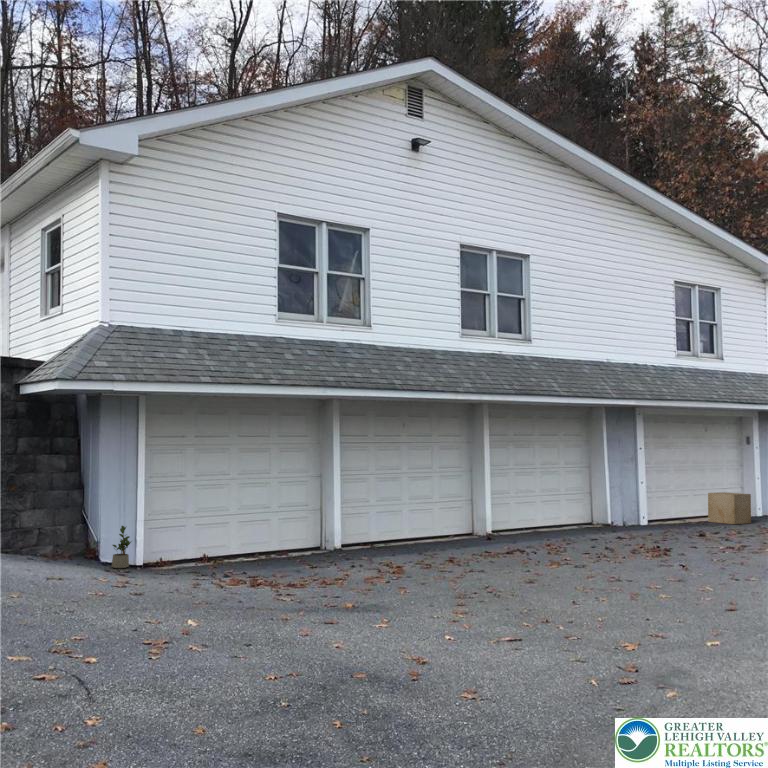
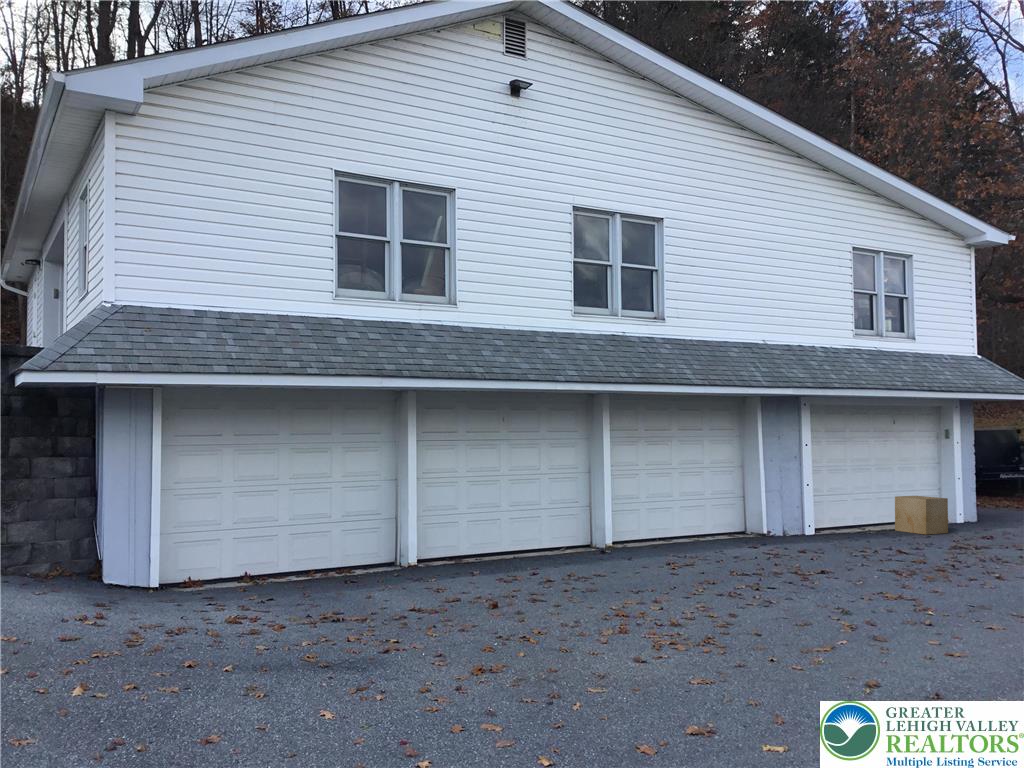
potted plant: present [112,526,131,568] -> none [112,543,137,594]

